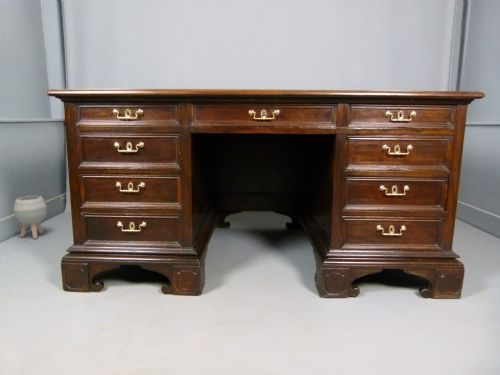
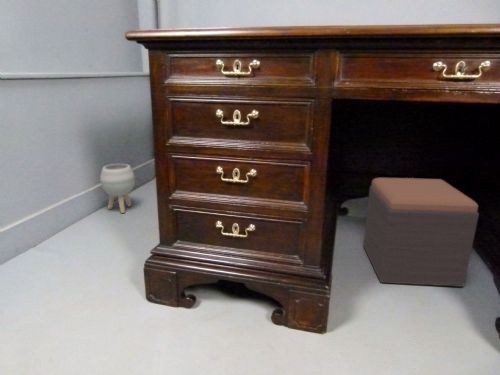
footstool: none [238,191,302,265] -> present [363,178,479,287]

